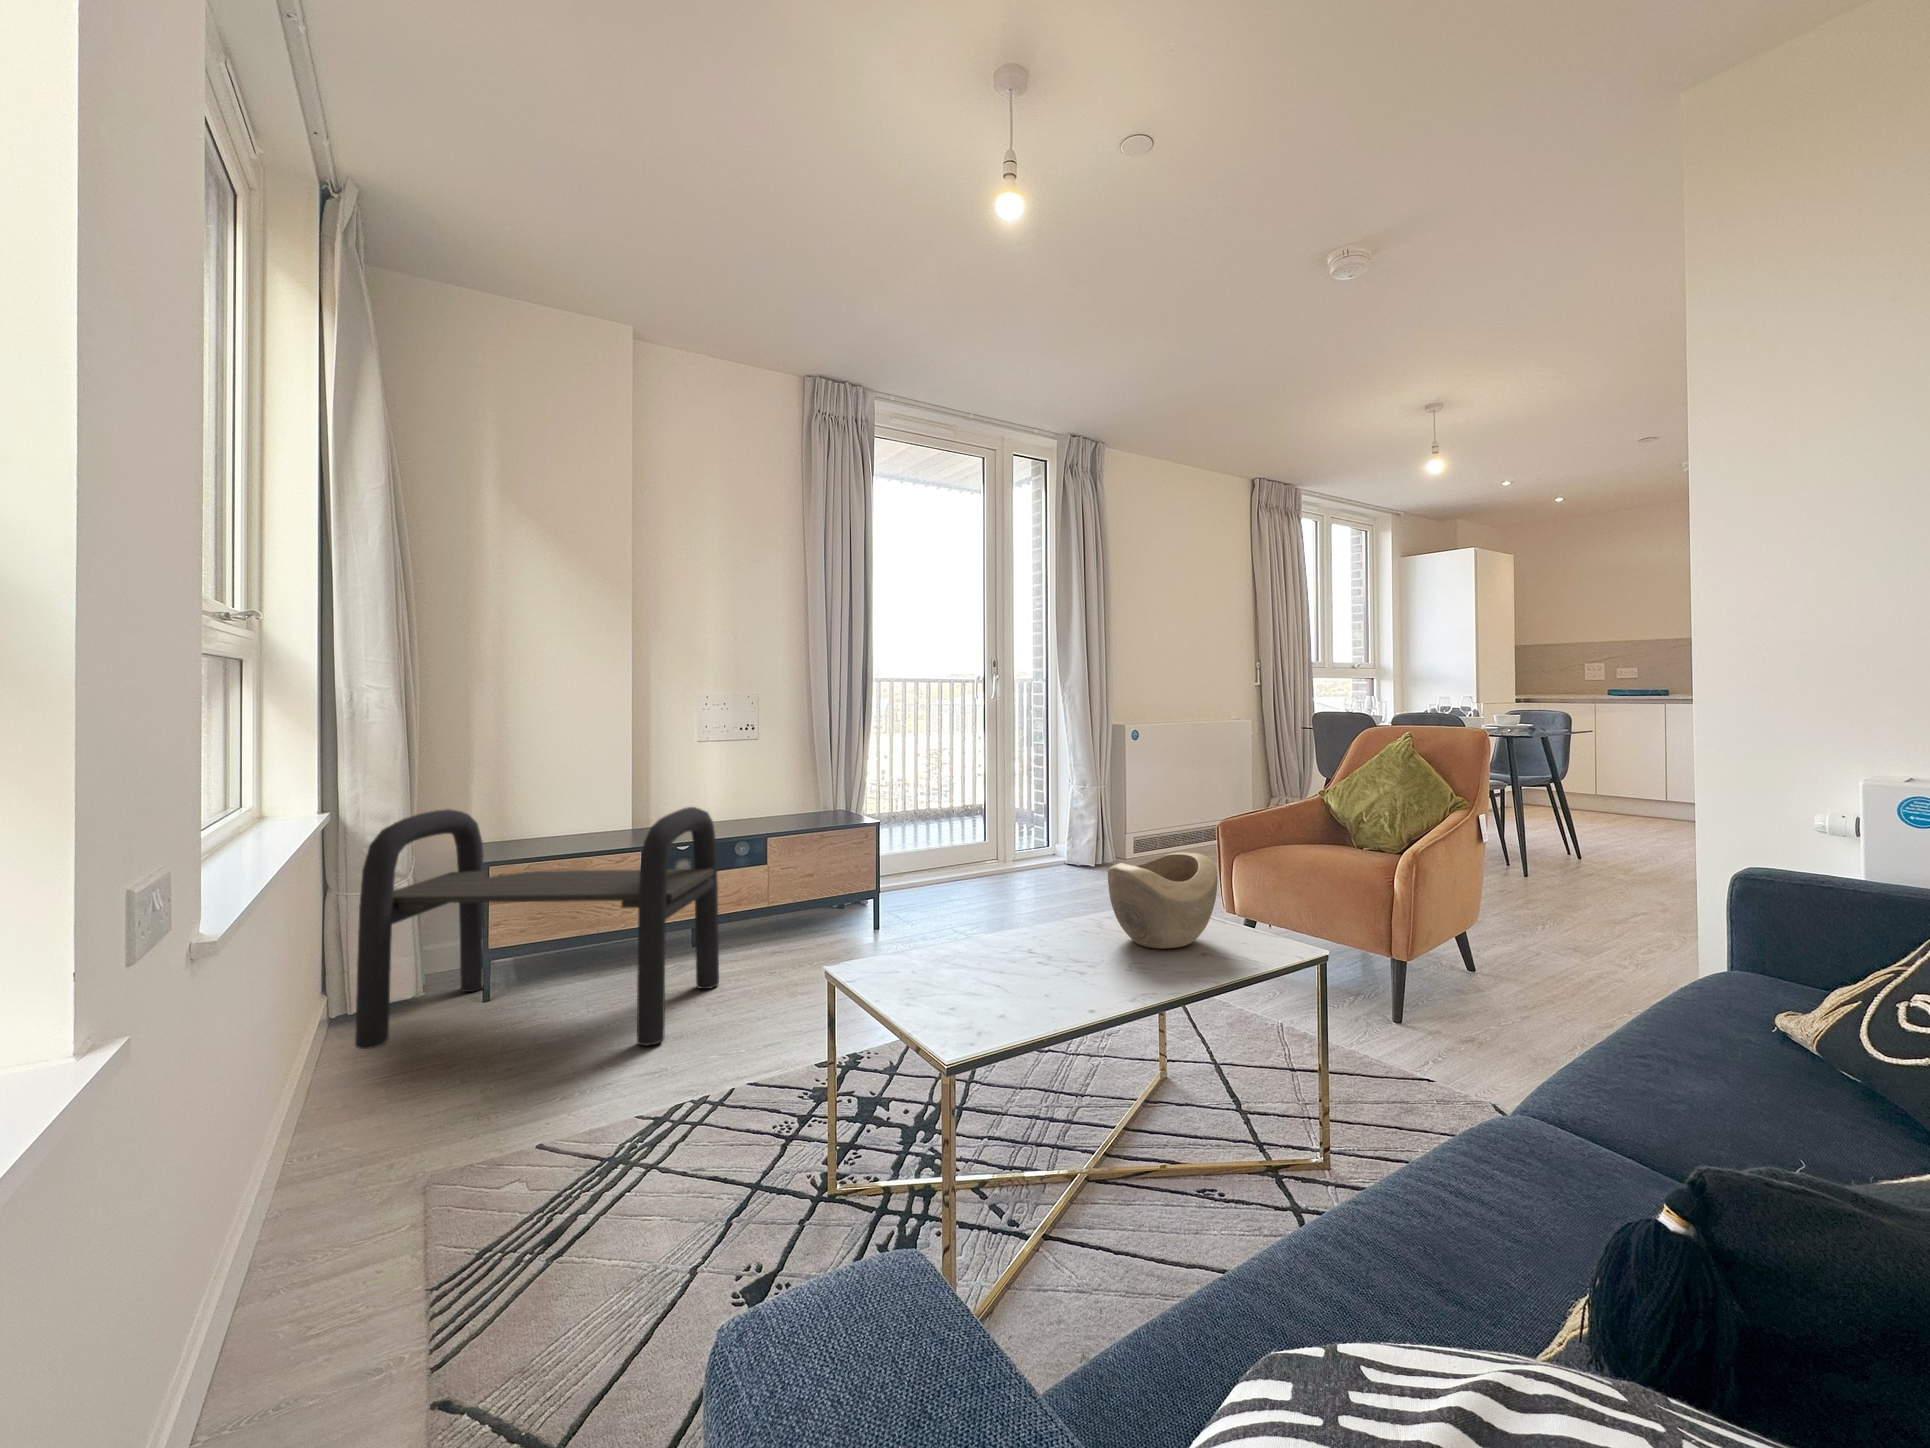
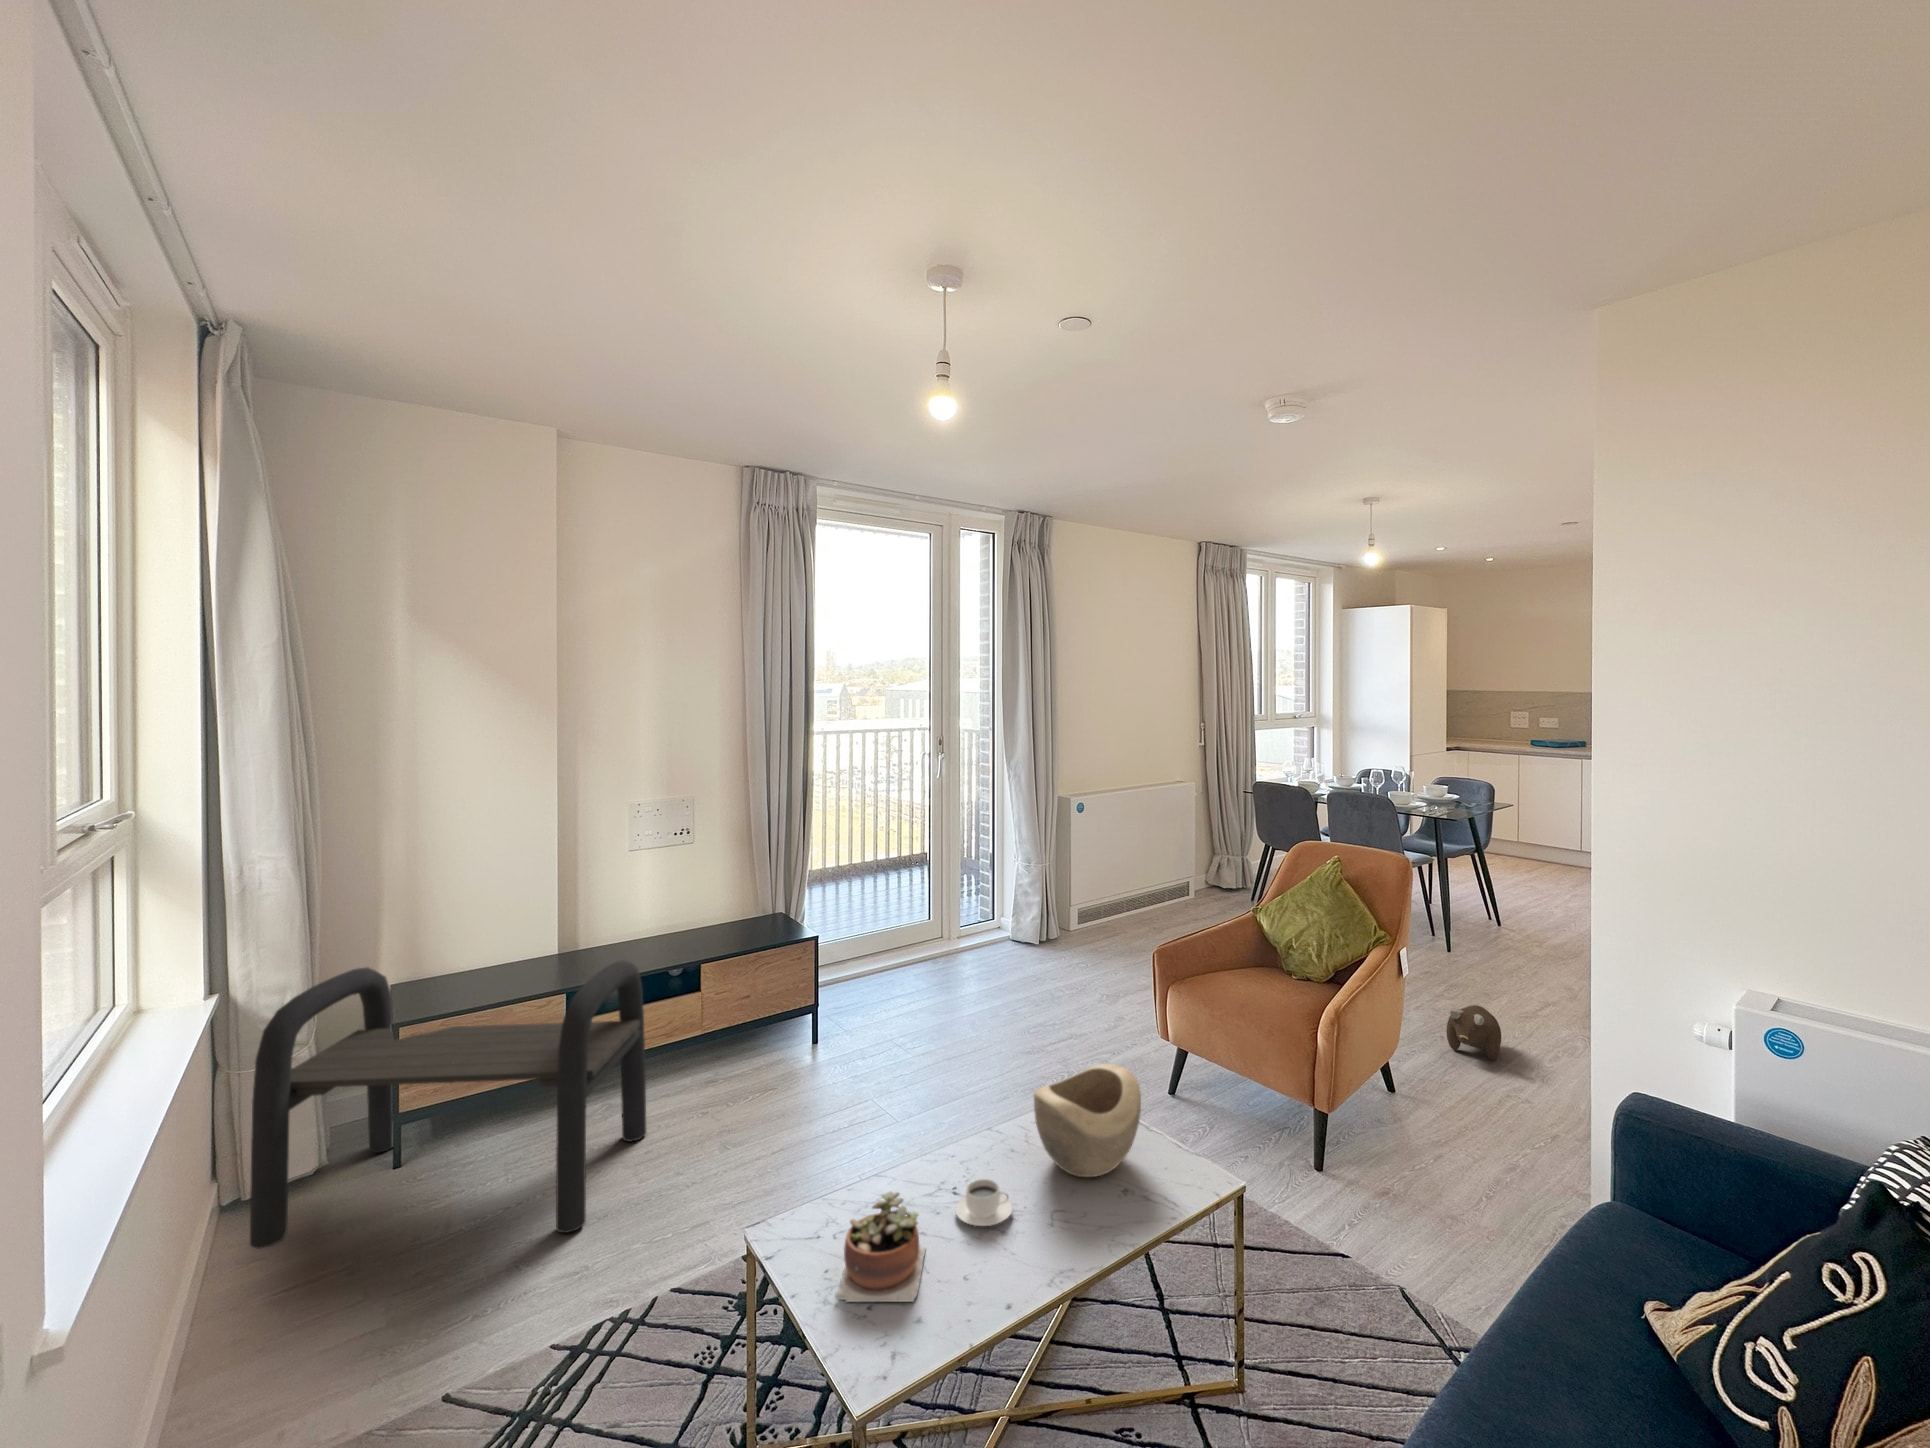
plush toy: none [1526,896,1585,950] -> present [1446,1005,1501,1060]
succulent plant: none [918,922,1005,1011] -> present [835,1192,926,1302]
coffee cup: none [1032,937,1090,973] -> present [955,1179,1012,1226]

